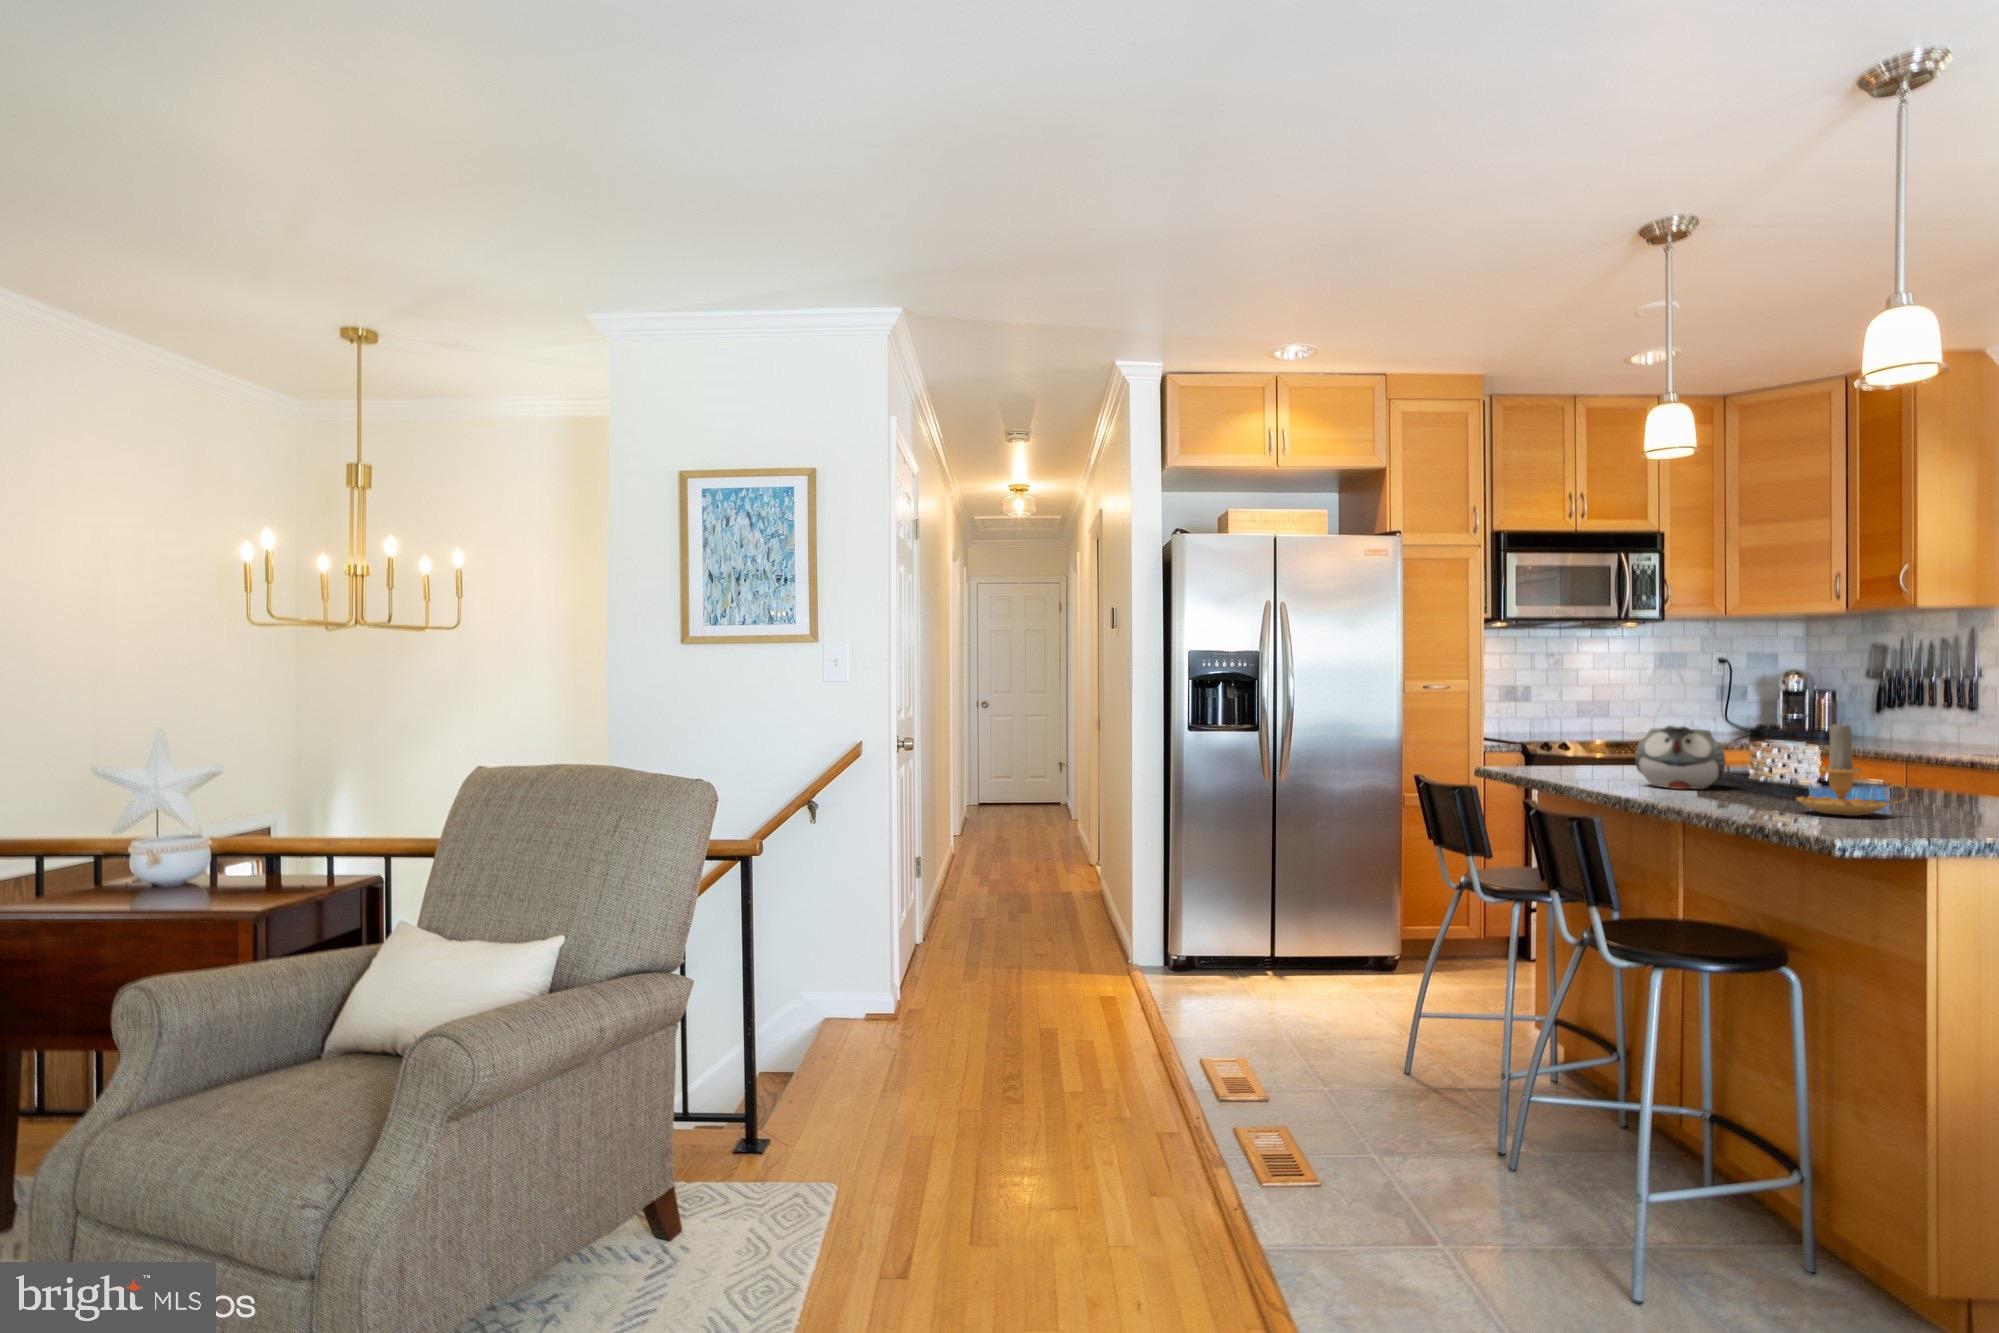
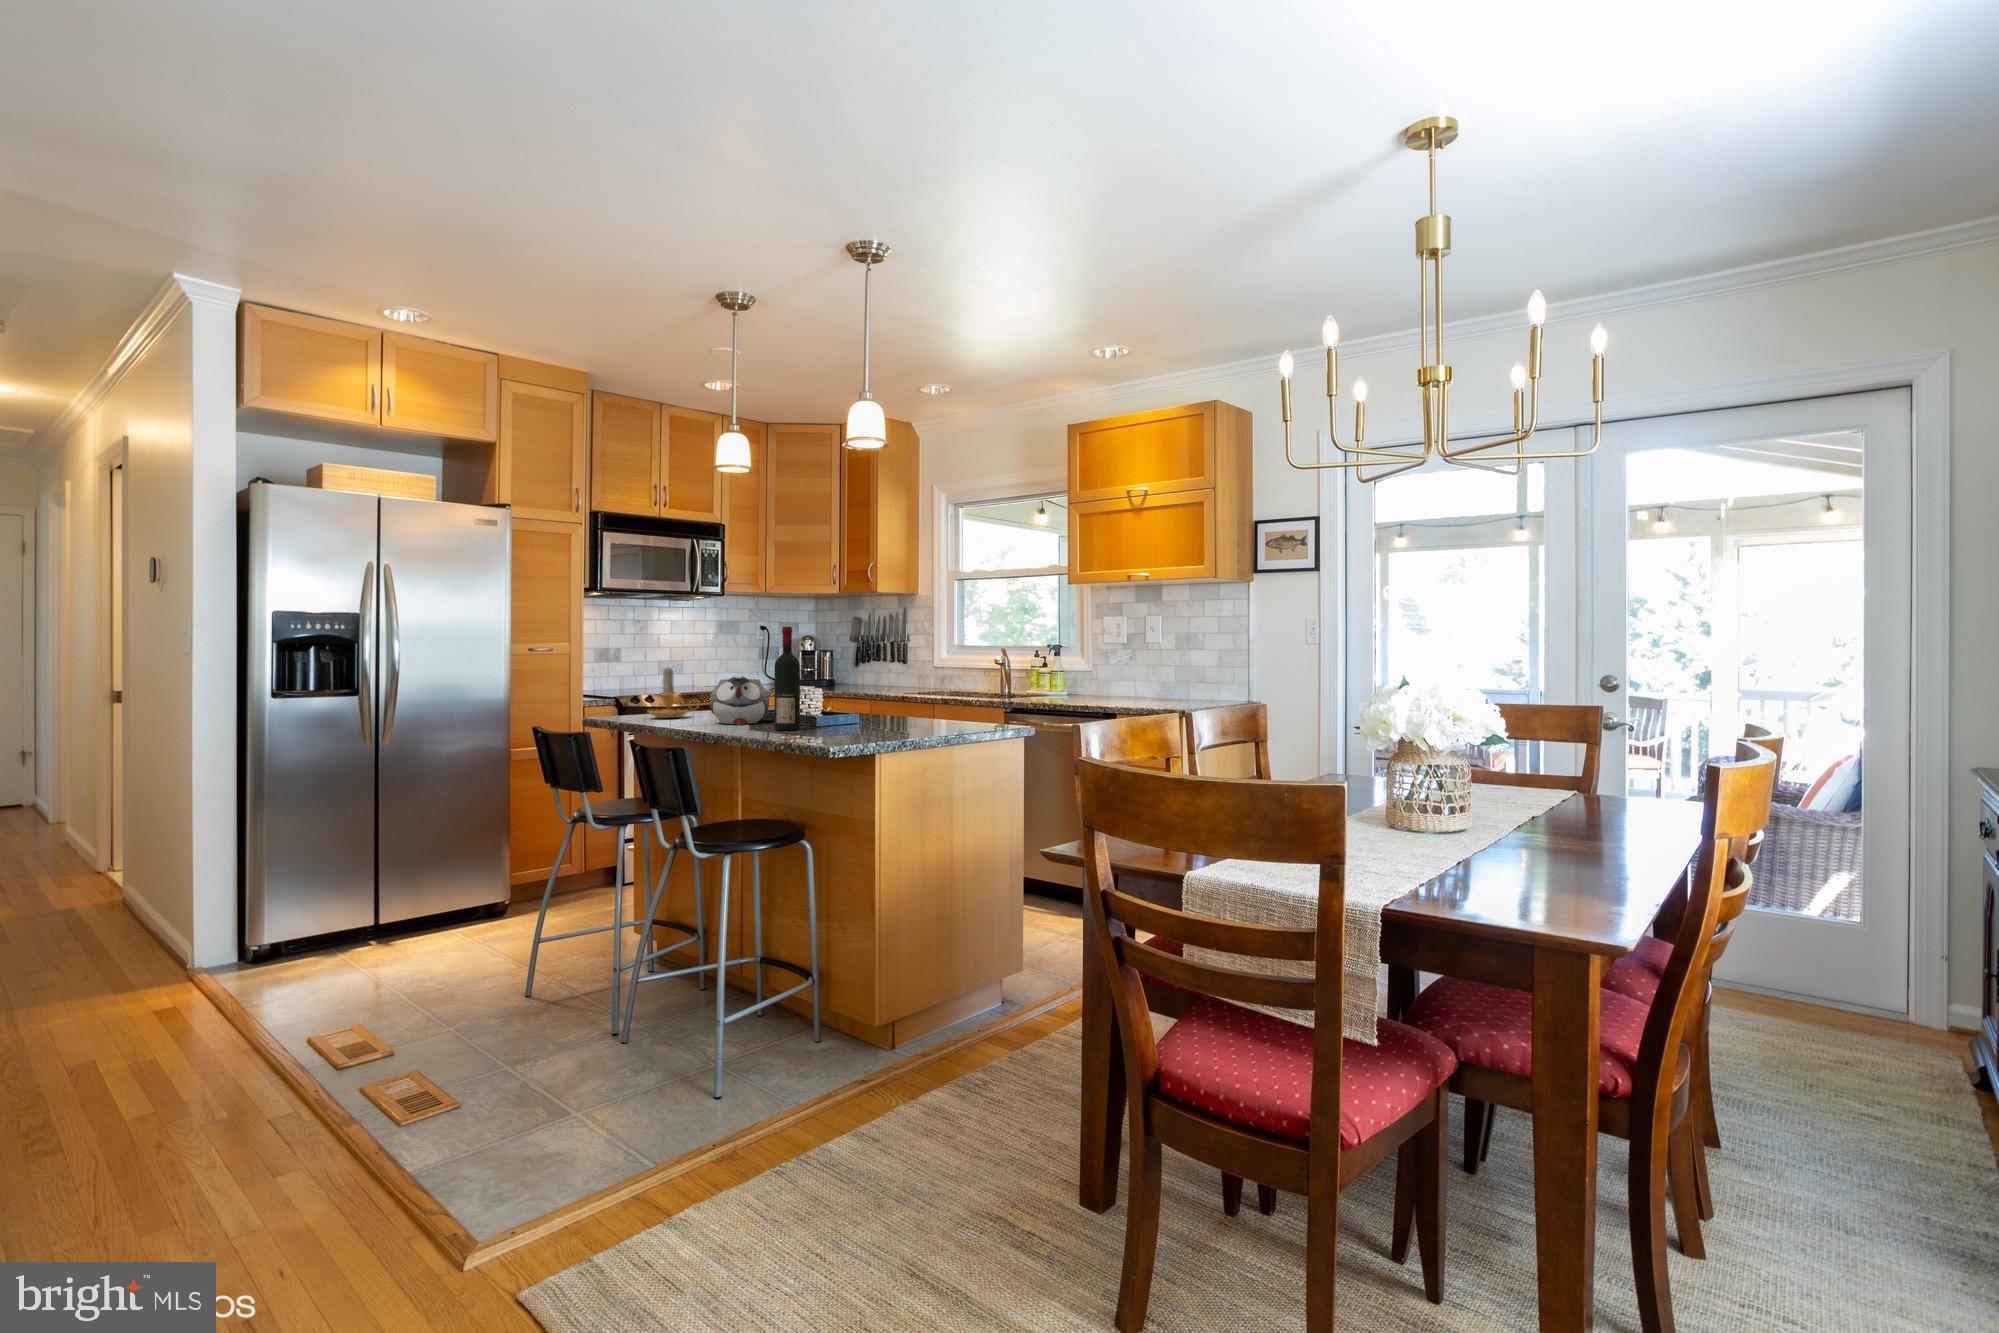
wine bottle: none [1733,659,1776,804] -> present [775,627,800,730]
candle: present [1797,724,1907,816] -> present [648,668,699,718]

